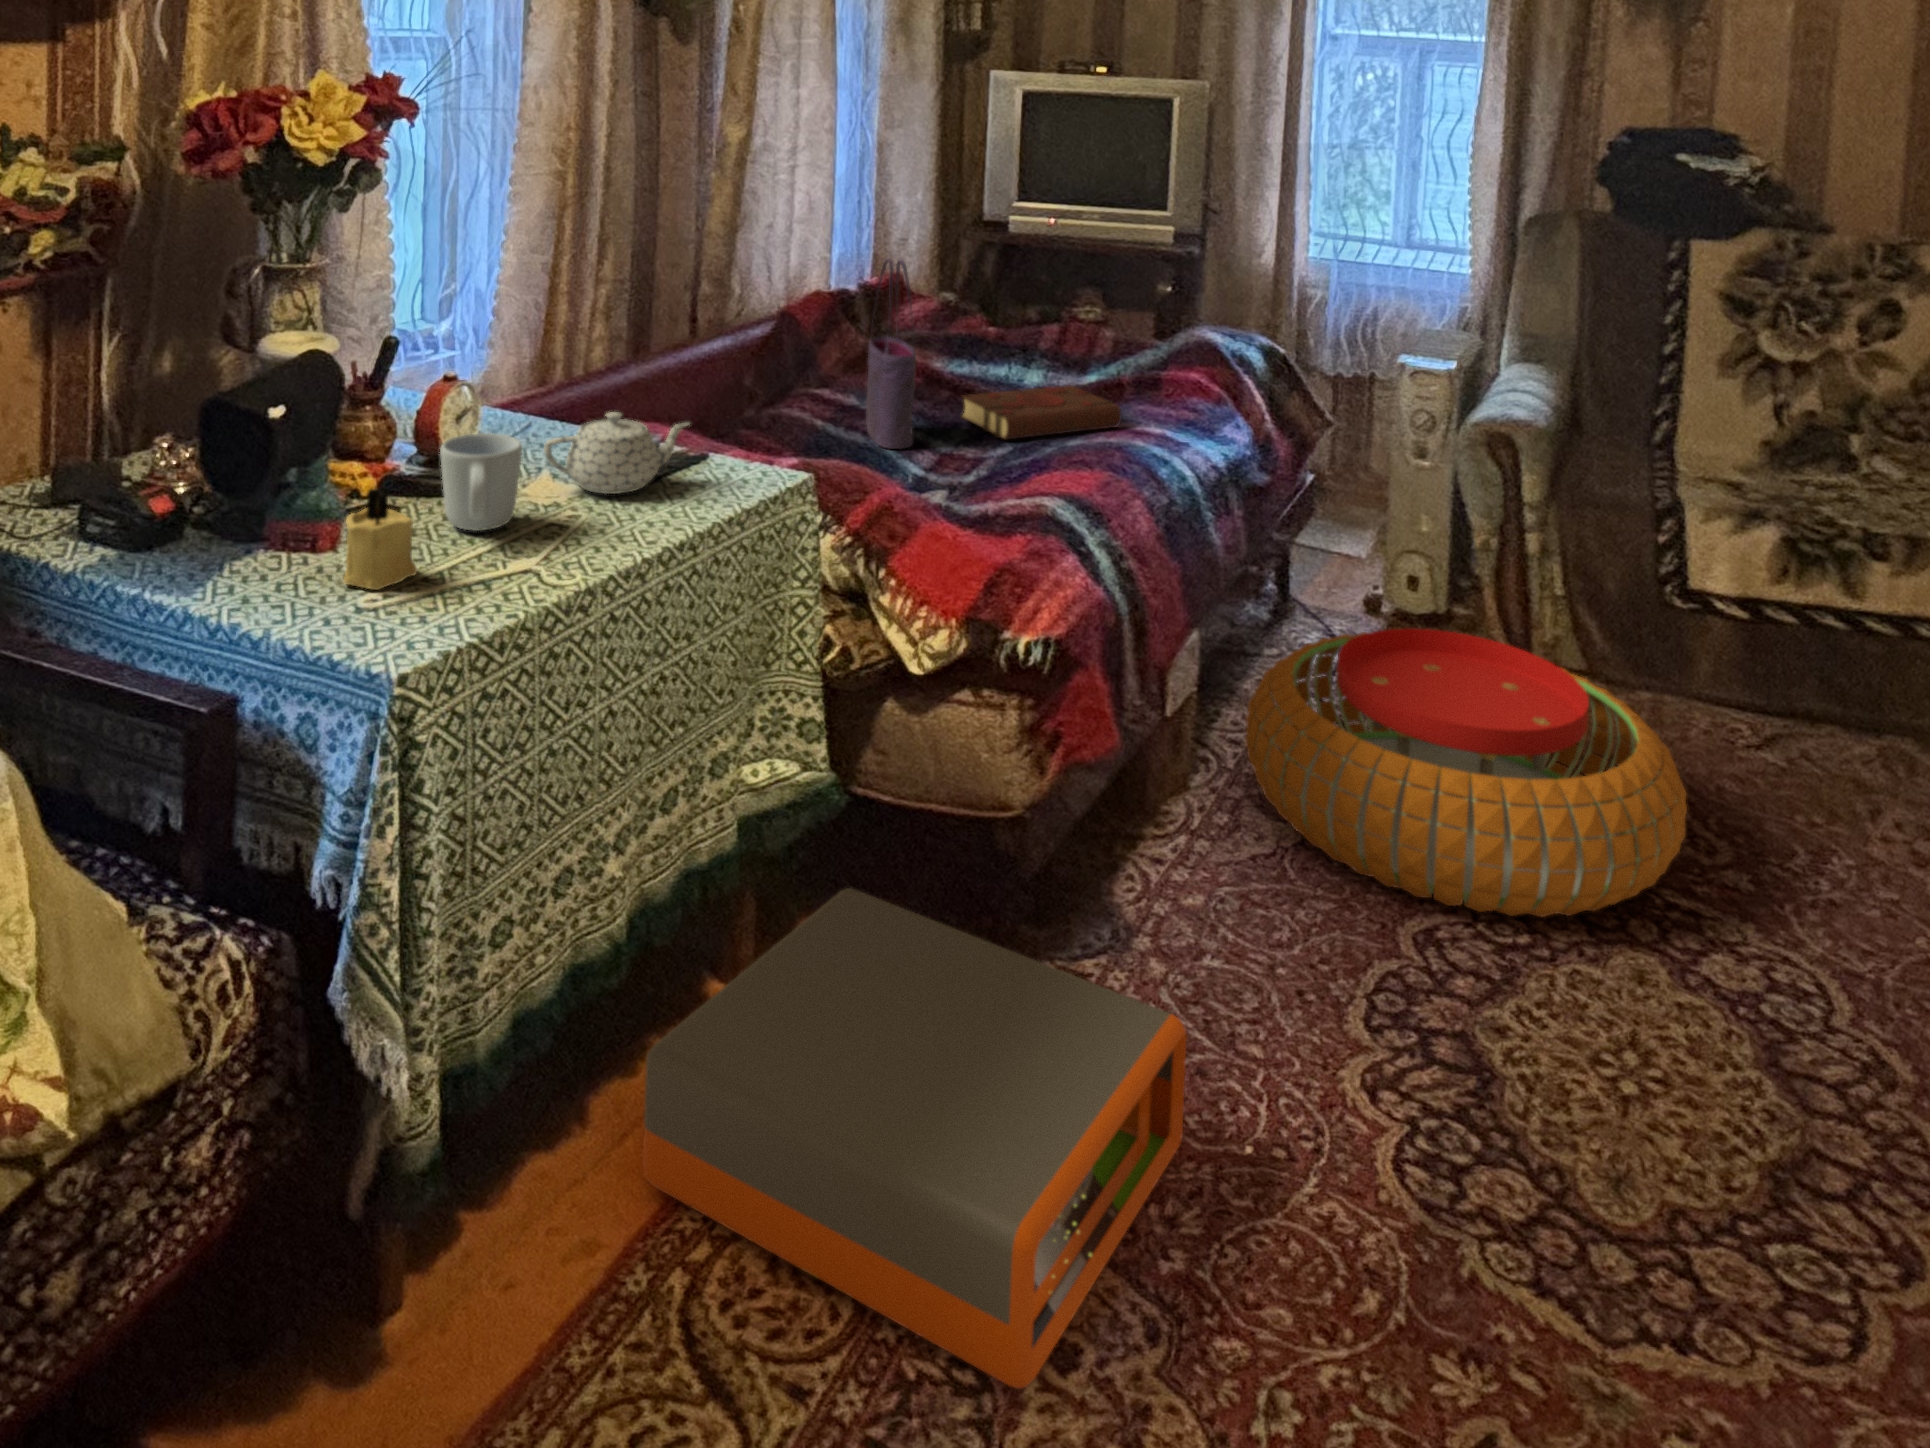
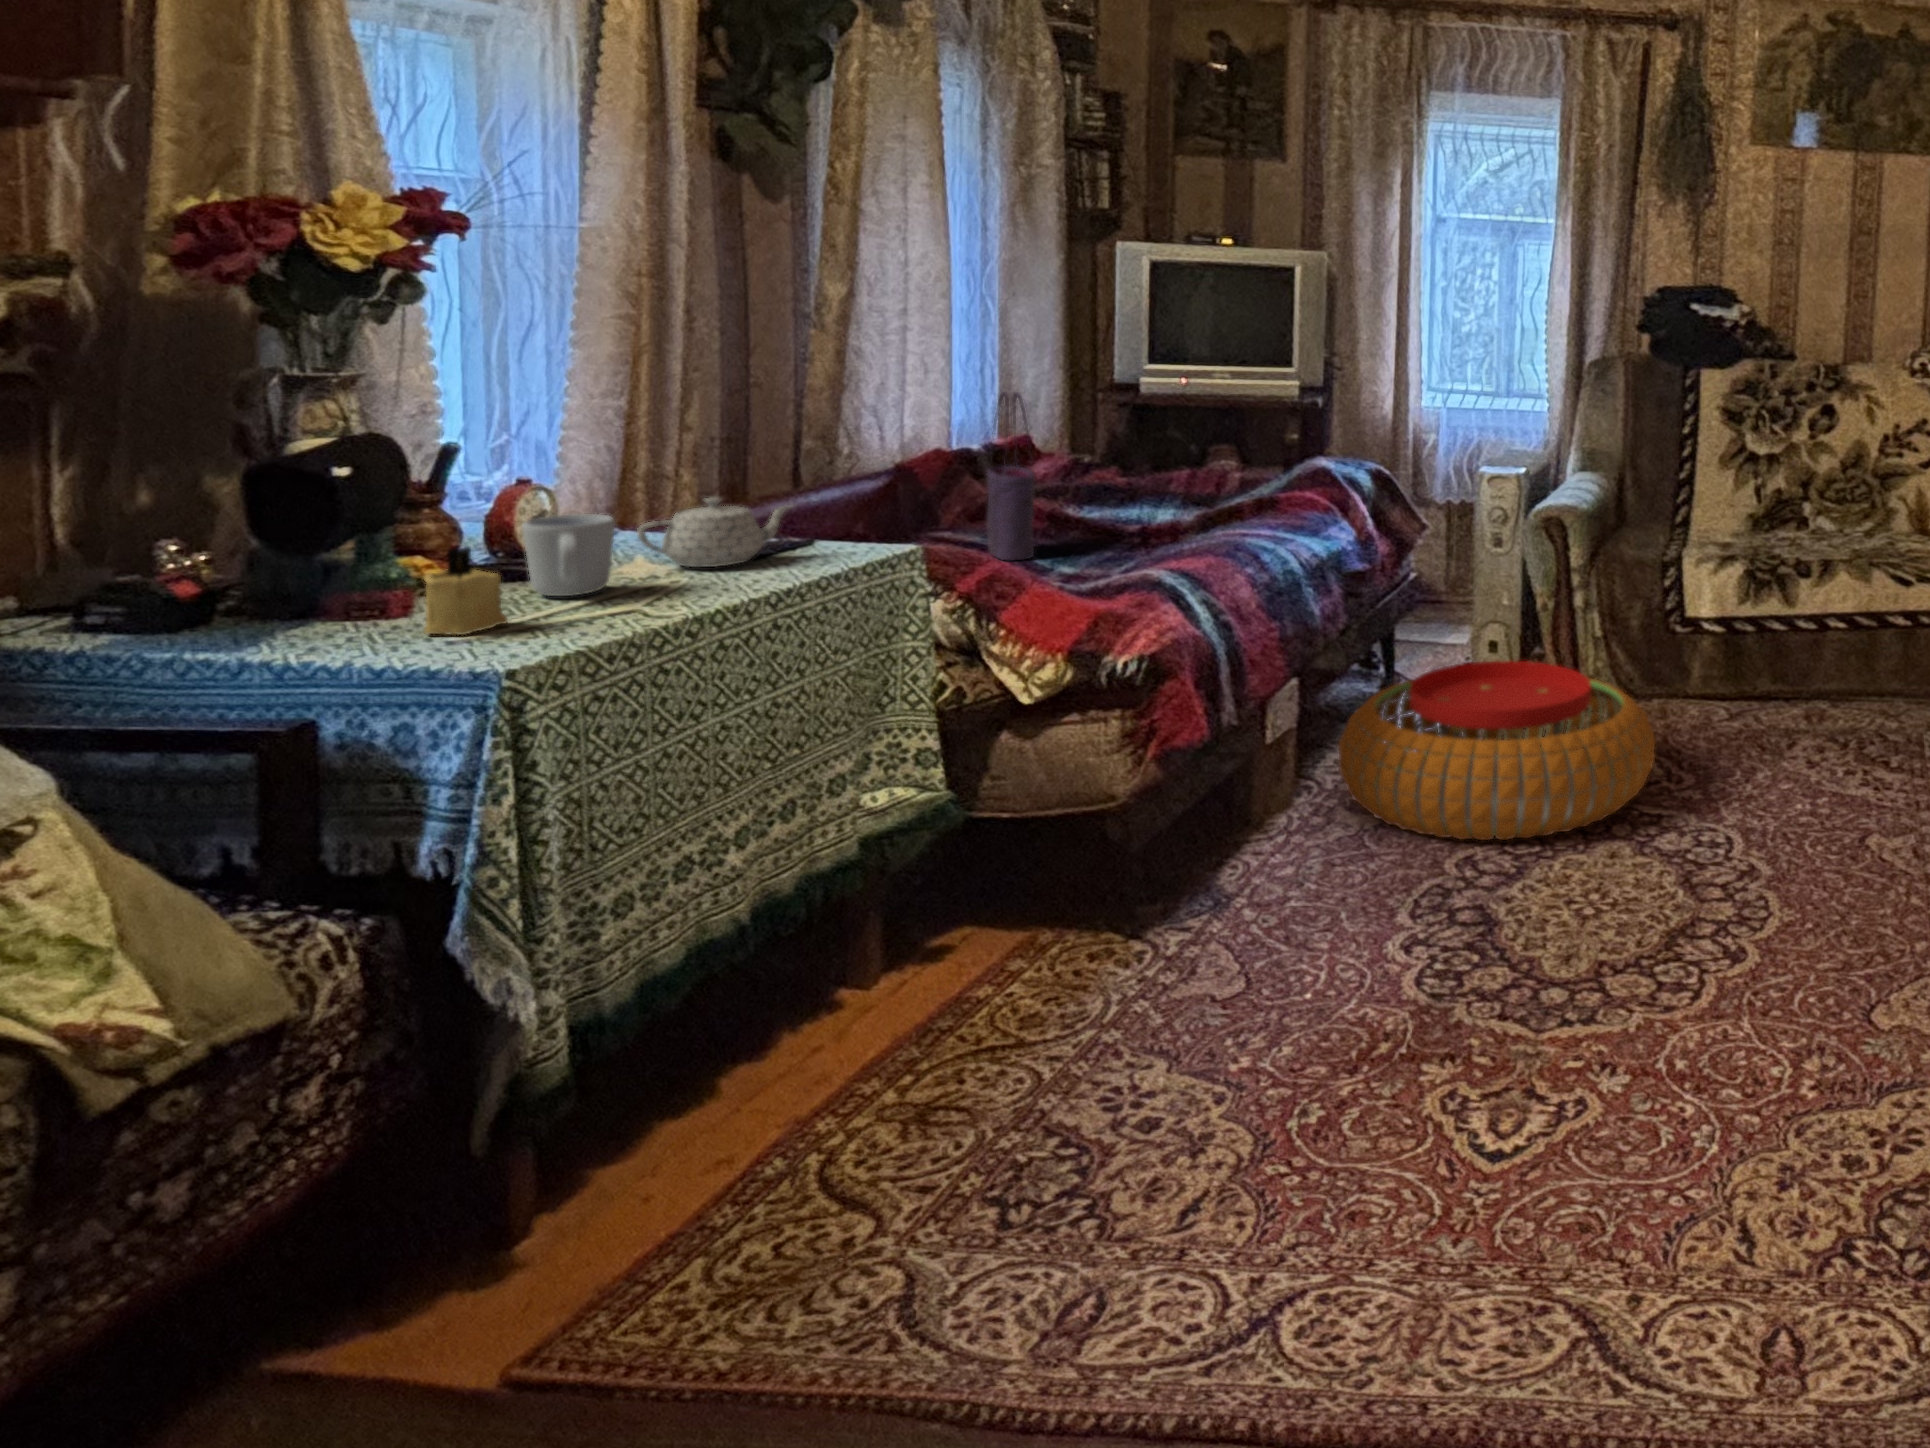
book: present [962,385,1122,439] -> none [1084,503,1239,546]
storage box: present [643,888,1187,1389] -> none [773,886,1255,1142]

